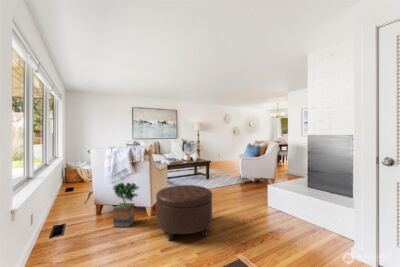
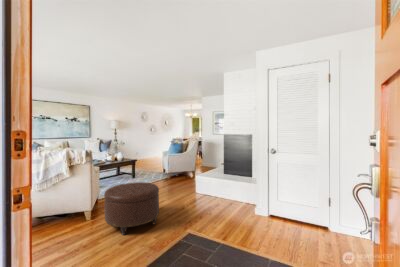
potted tree: present [113,183,138,227] -> none [46,187,81,237]

